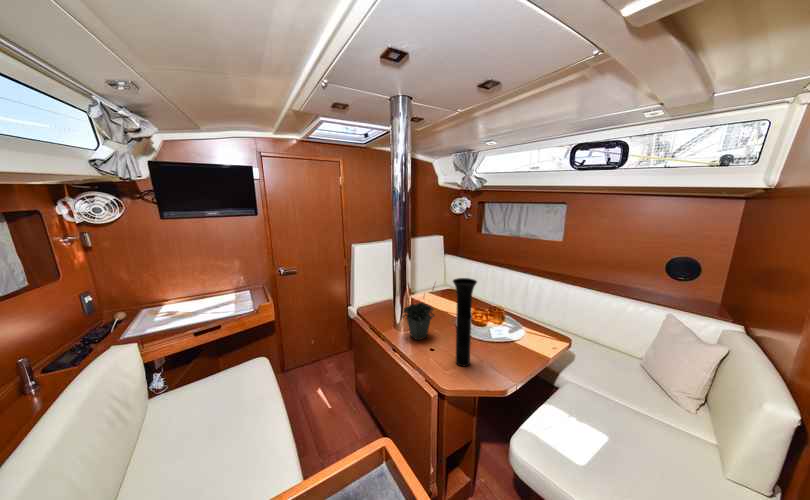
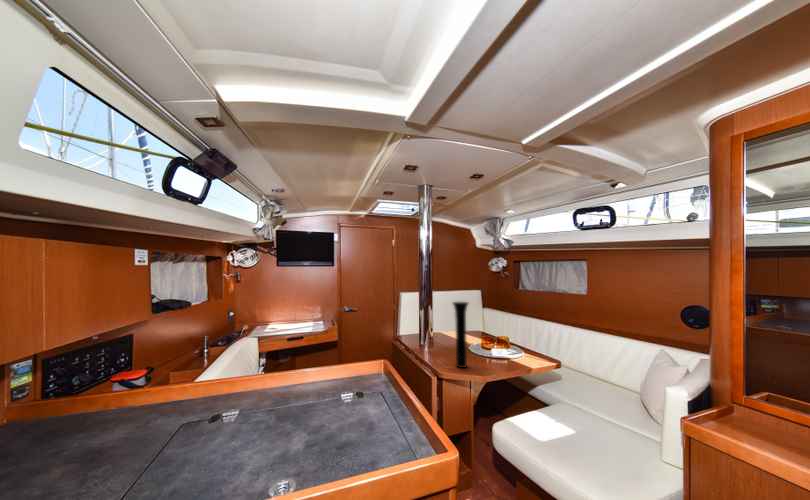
potted plant: present [402,289,435,340] -> none [423,306,449,354]

